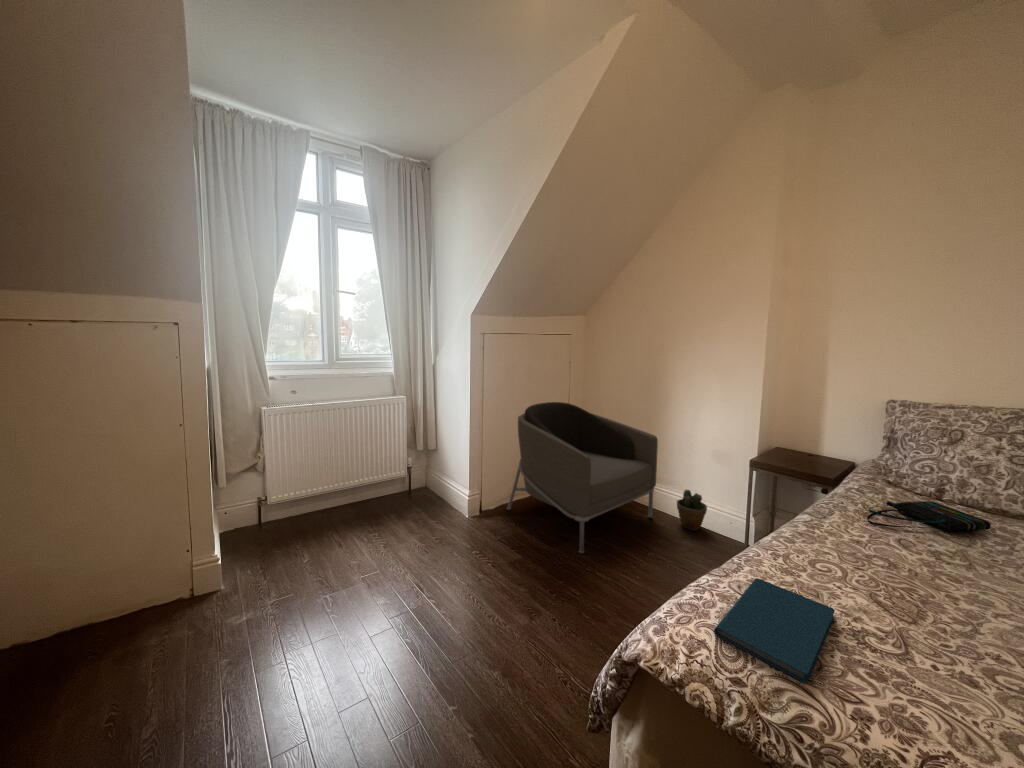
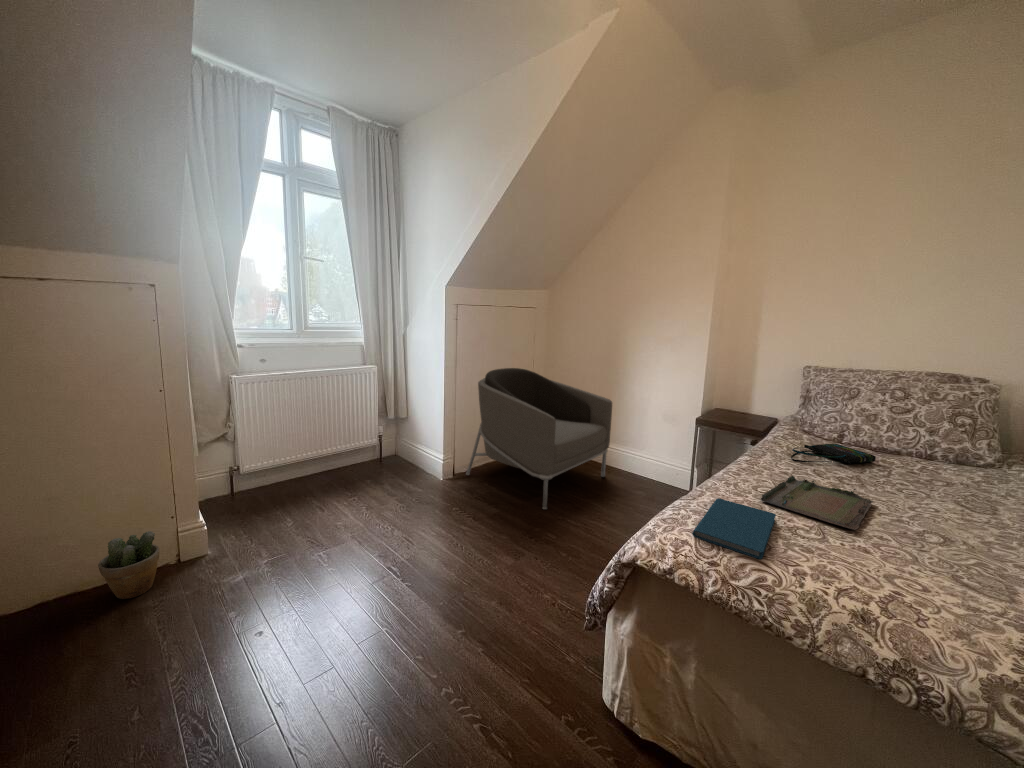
potted plant: present [677,490,707,530] -> present [98,531,159,599]
tray: none [817,547,986,644] -> present [761,476,873,530]

